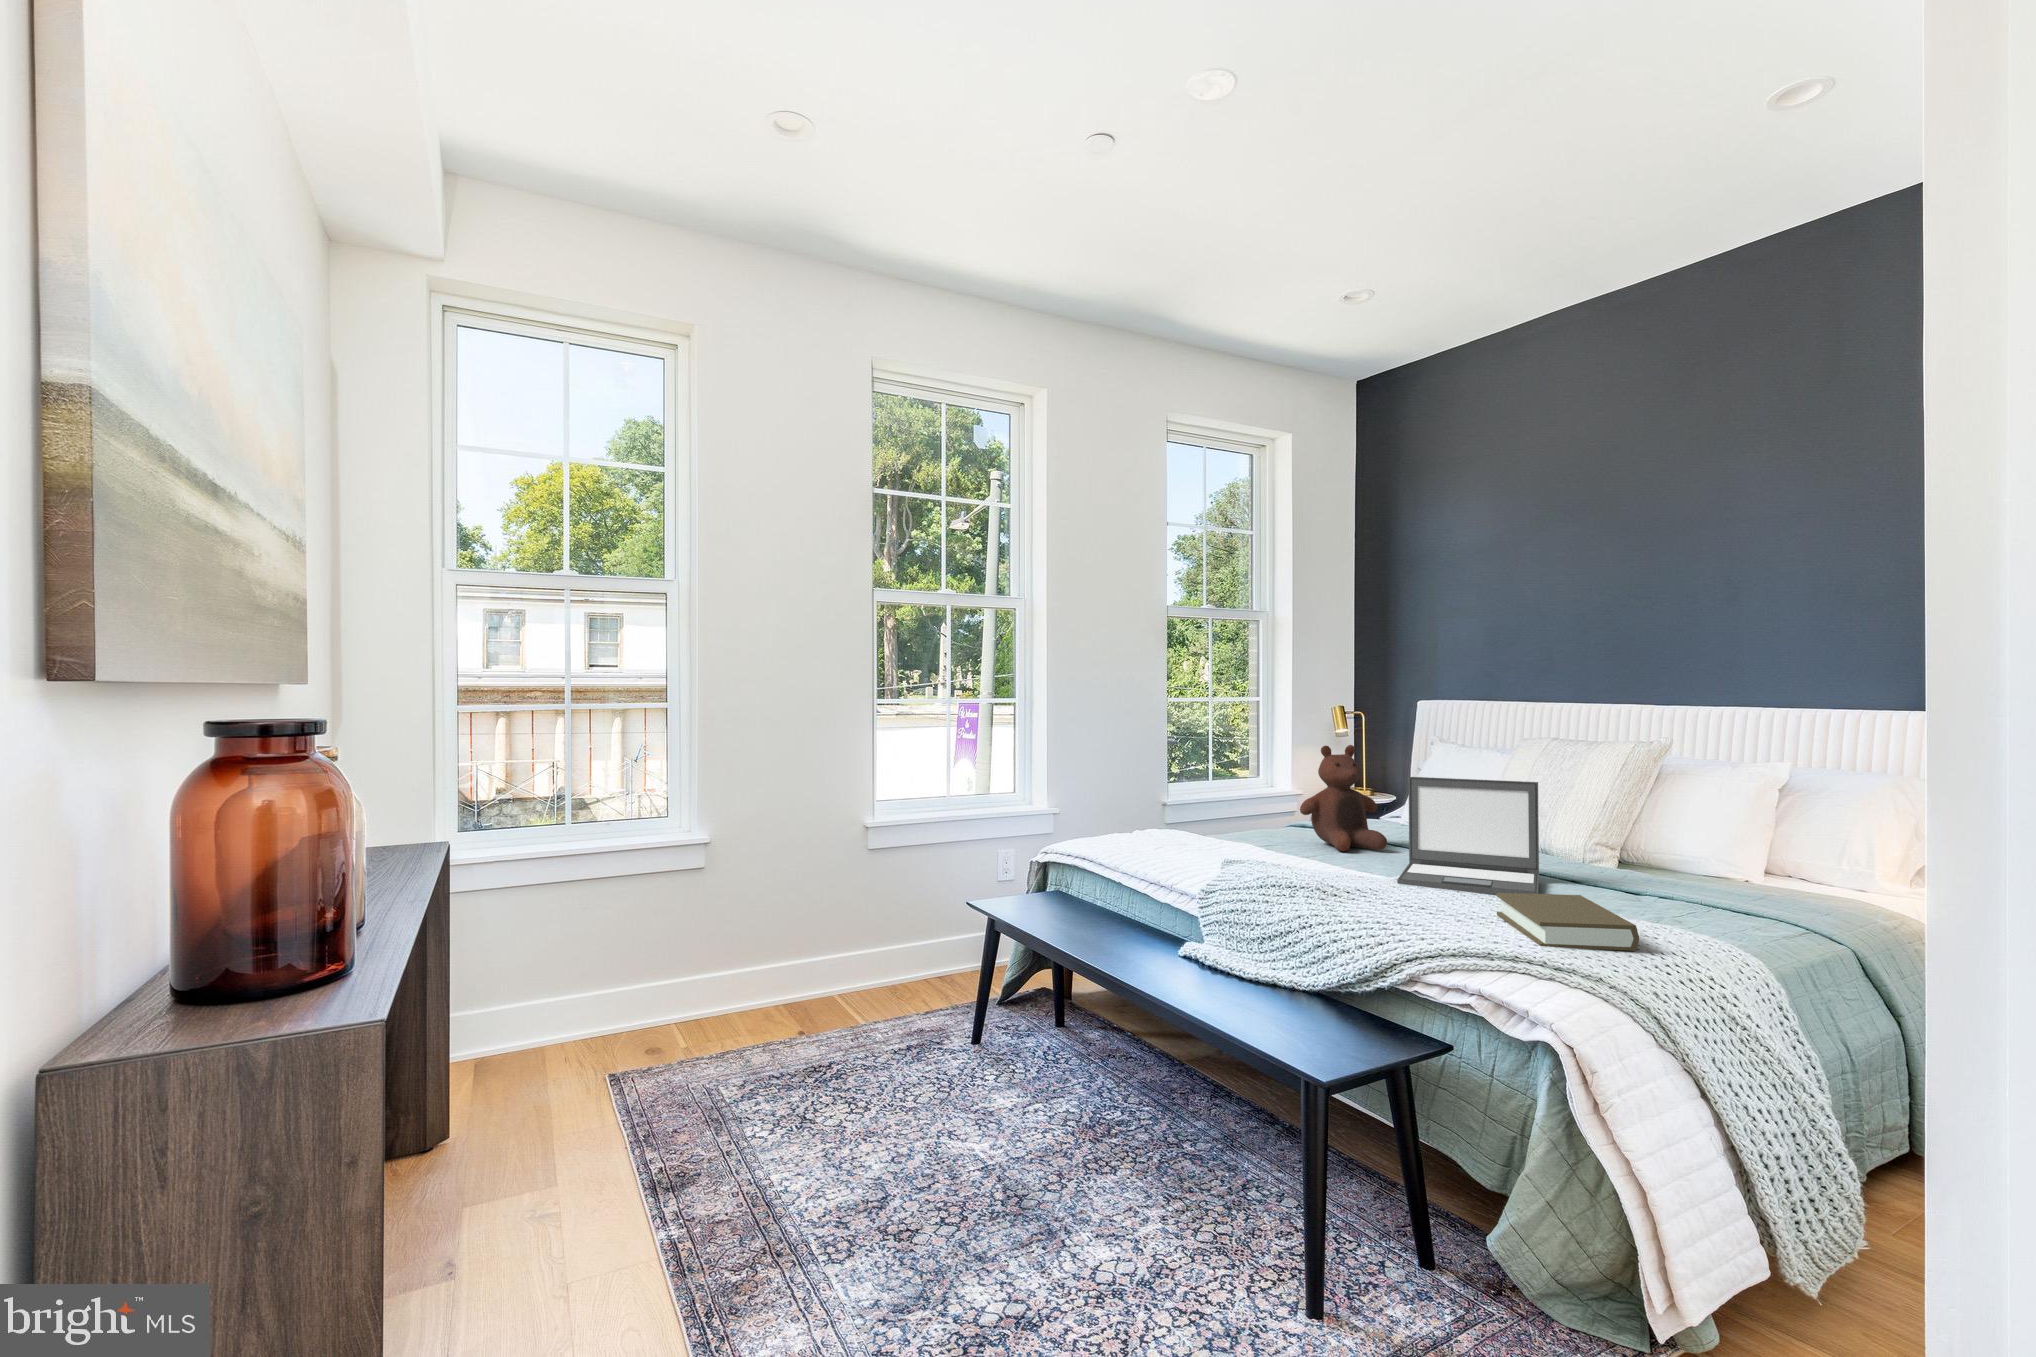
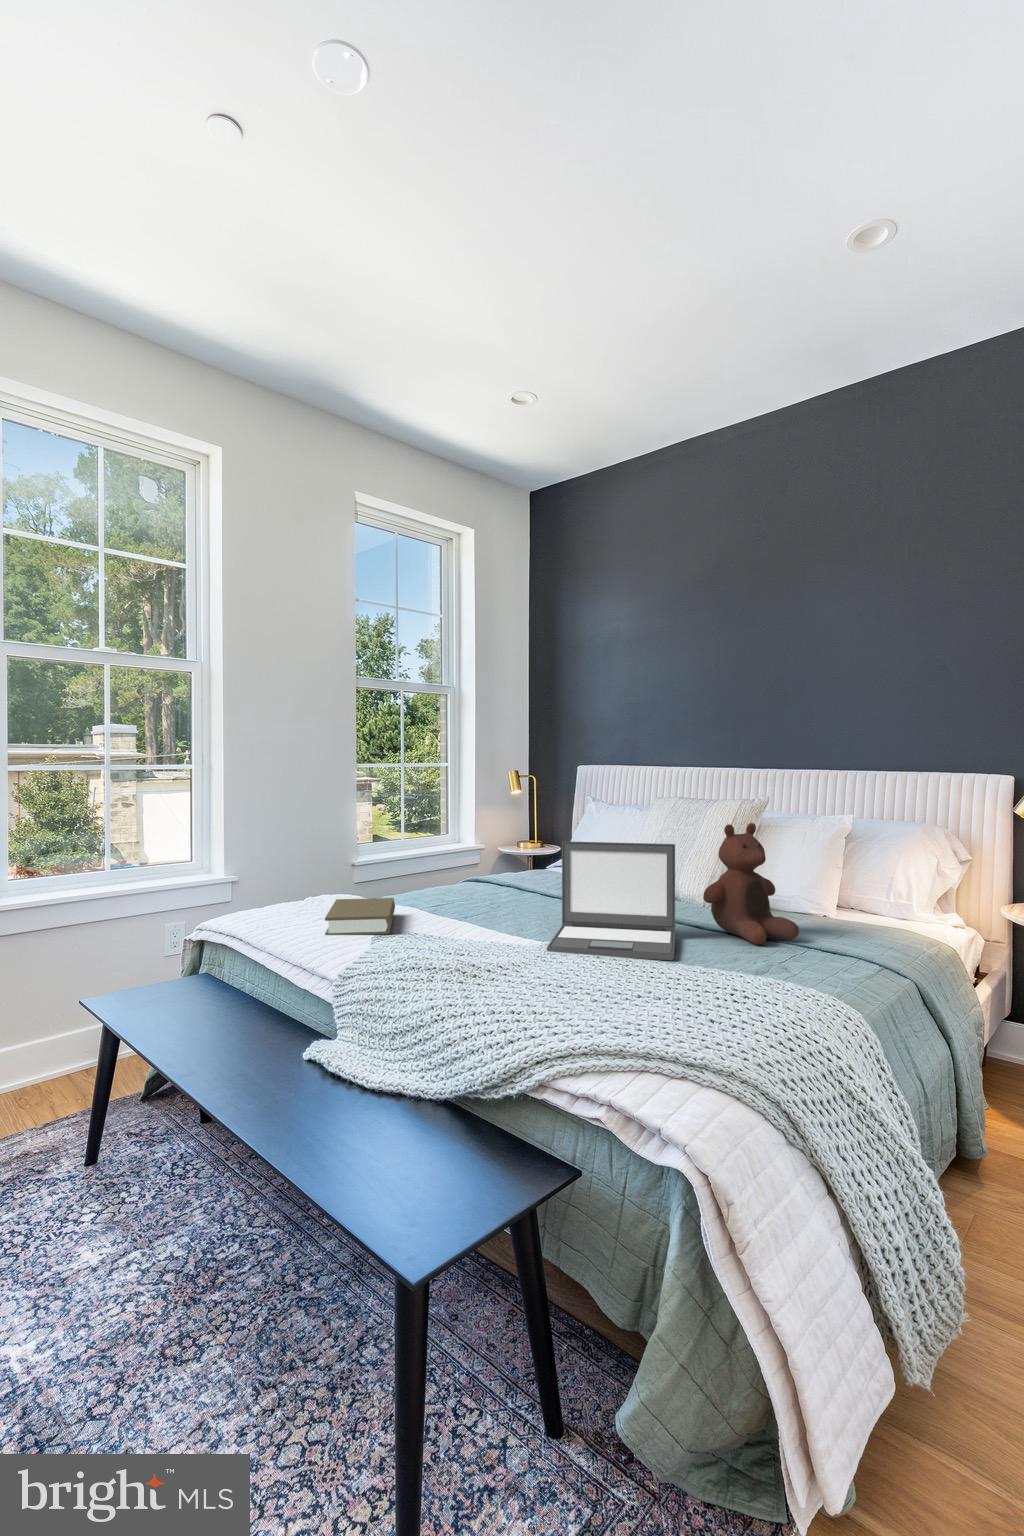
stuffed bear: present [1300,745,1387,851] -> present [703,823,799,945]
book: present [1497,893,1639,951] -> present [325,898,395,935]

